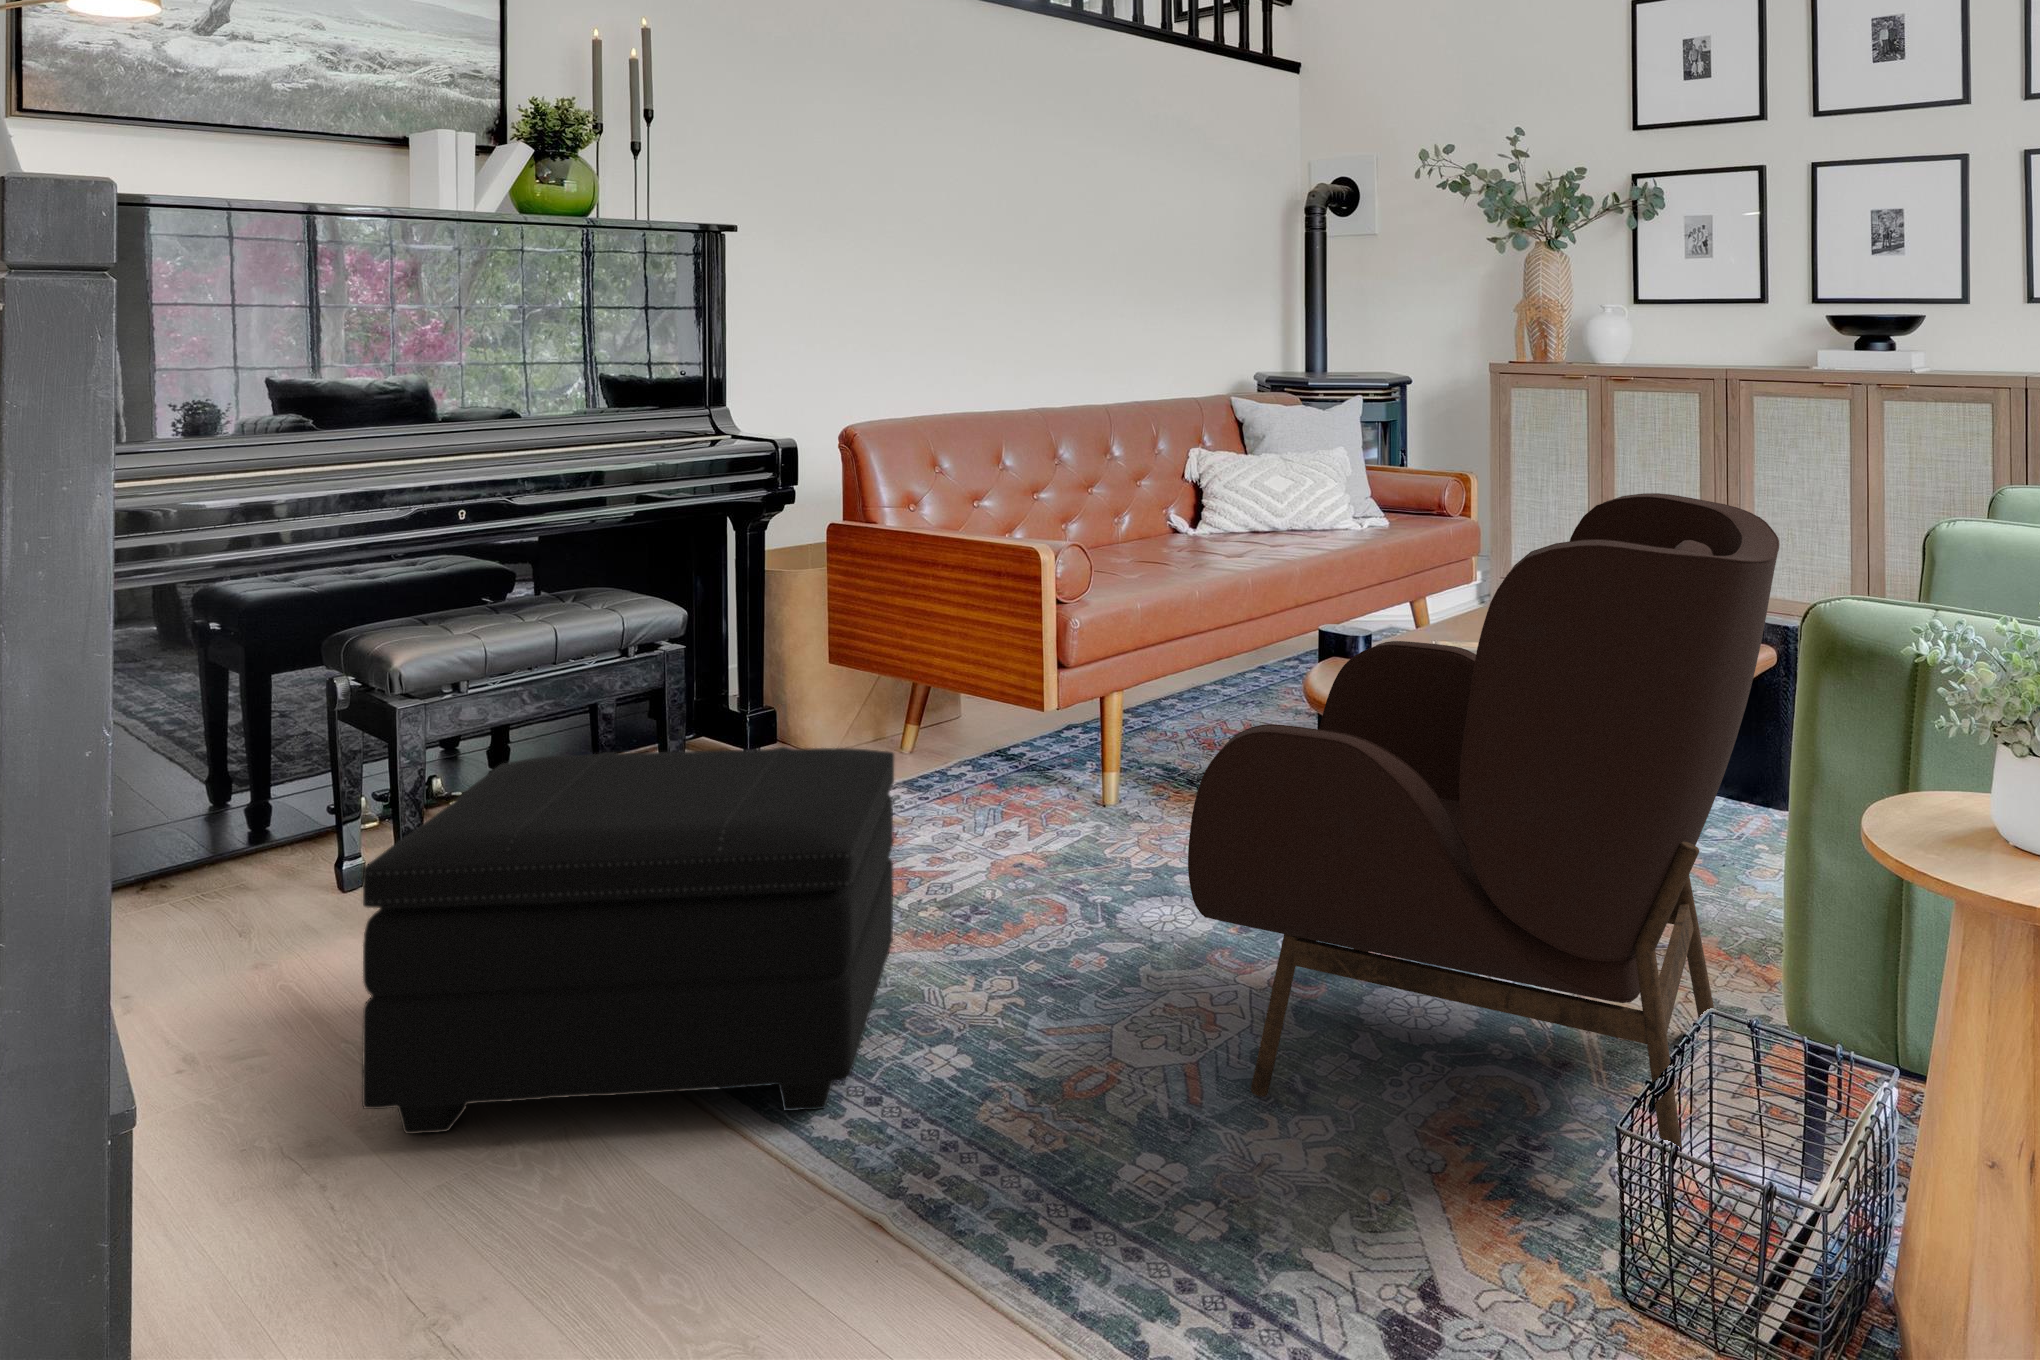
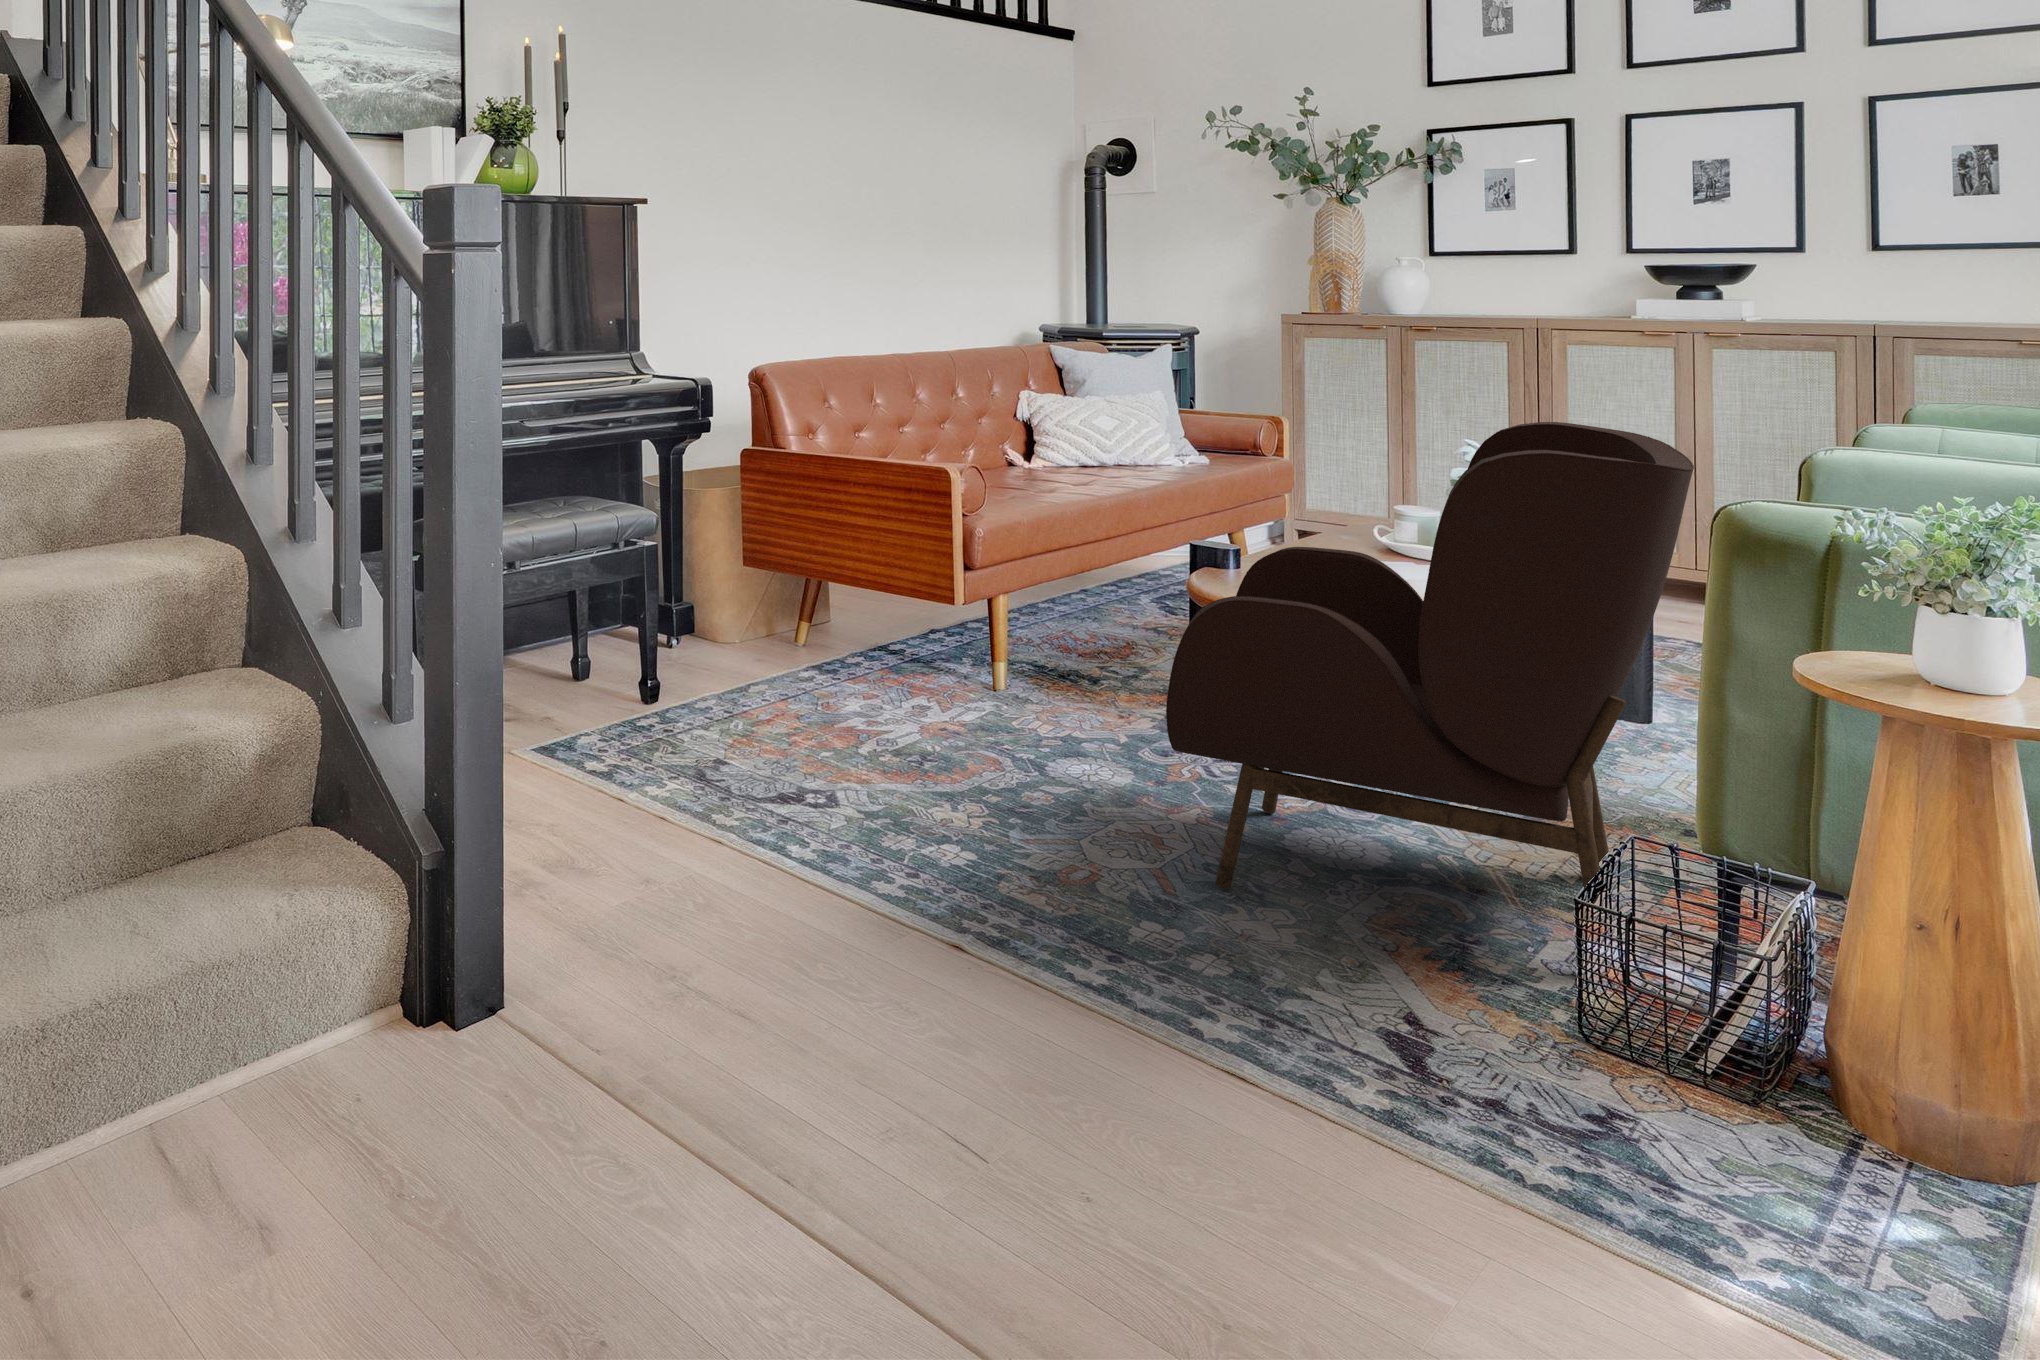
footstool: present [362,747,894,1134] -> none [562,613,904,874]

